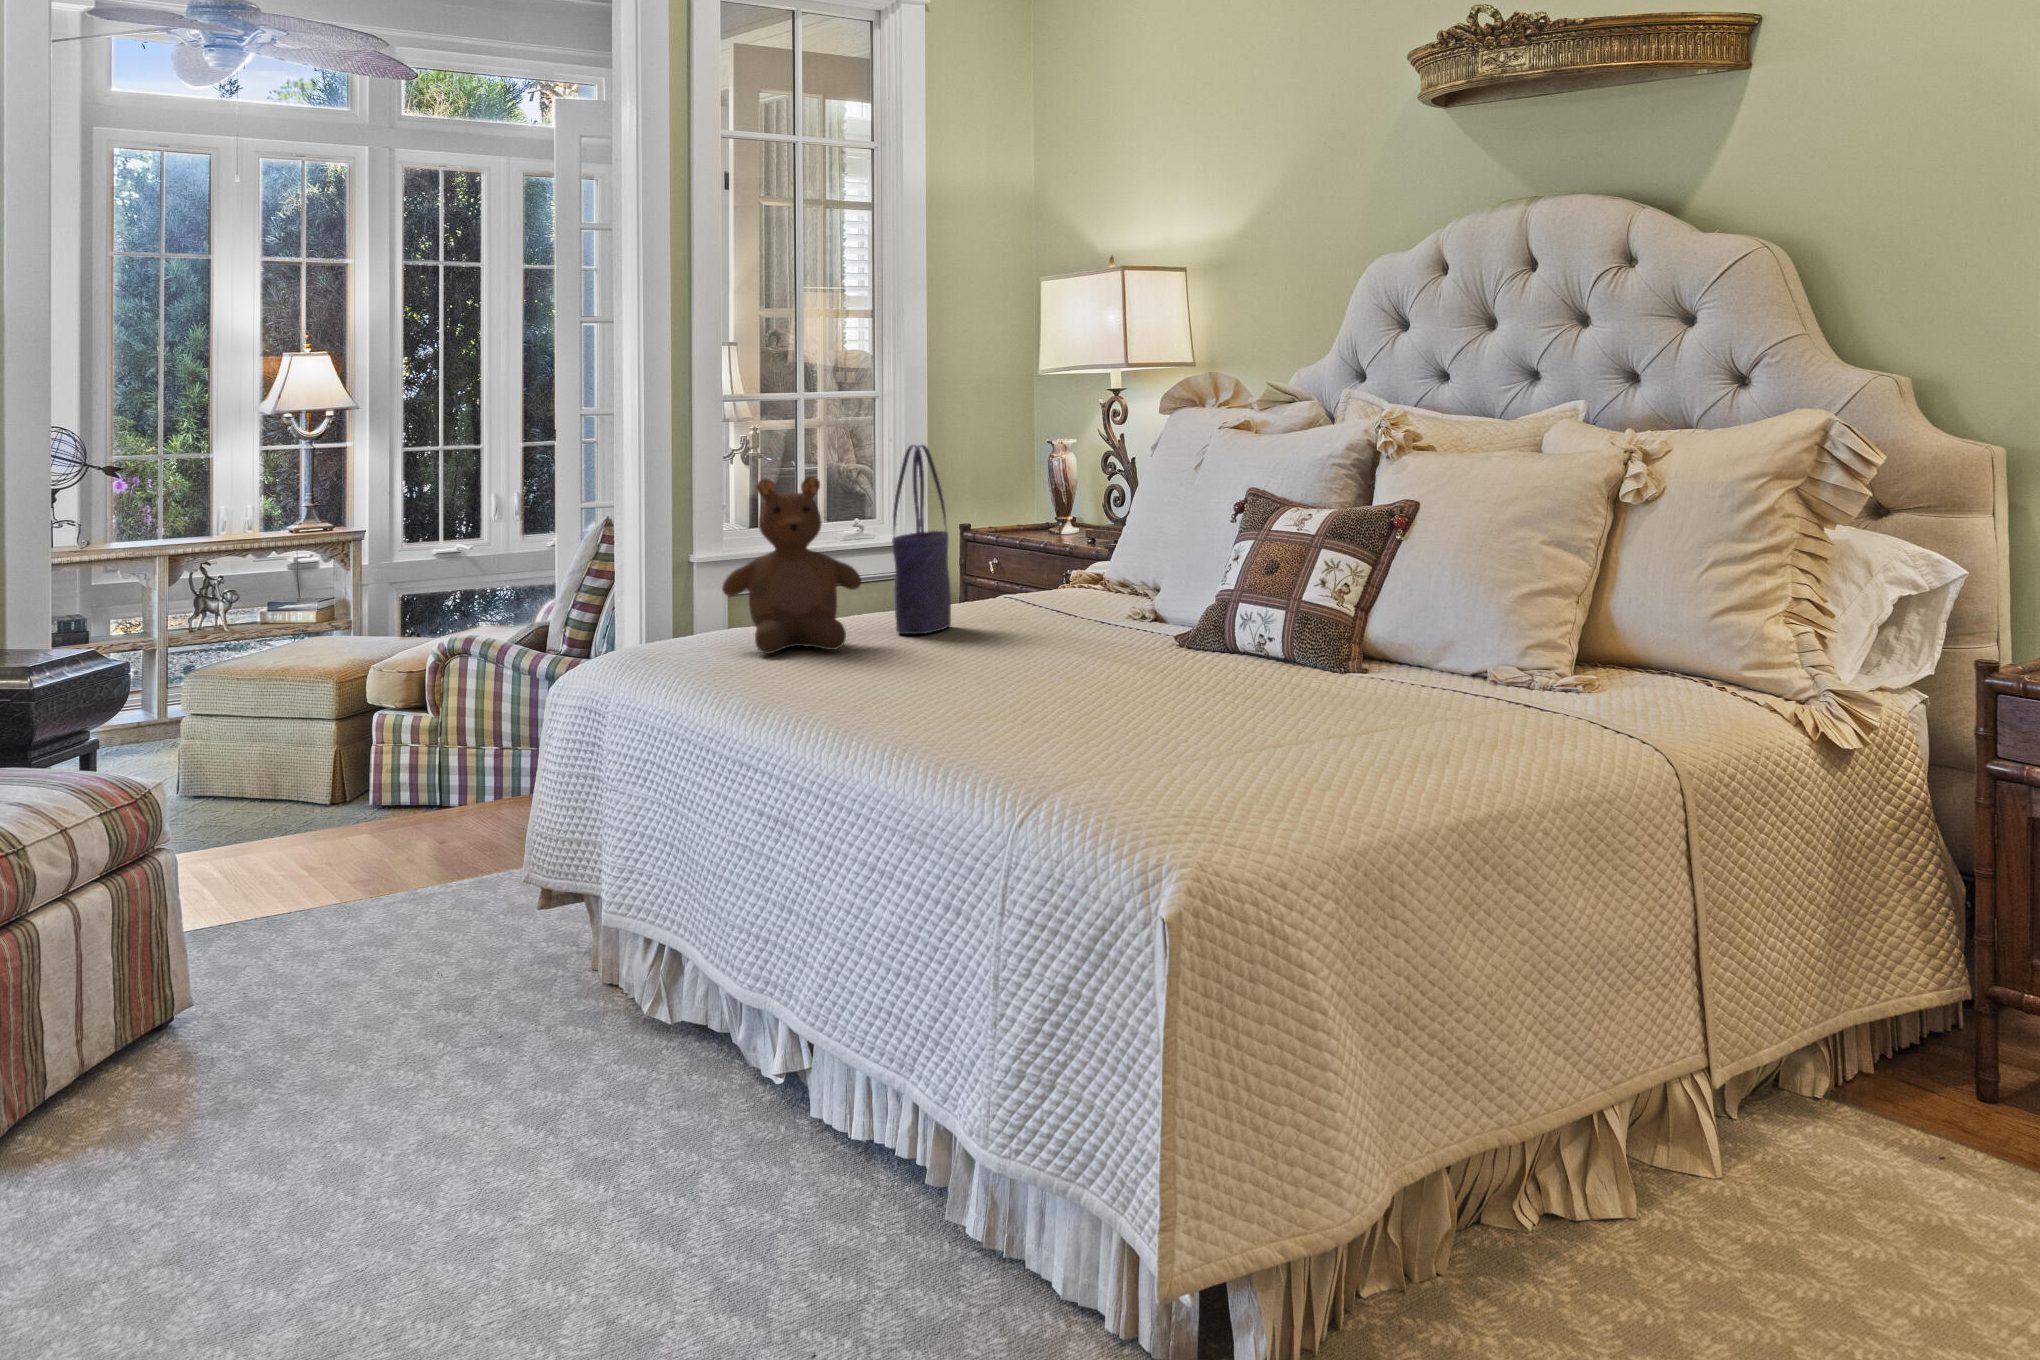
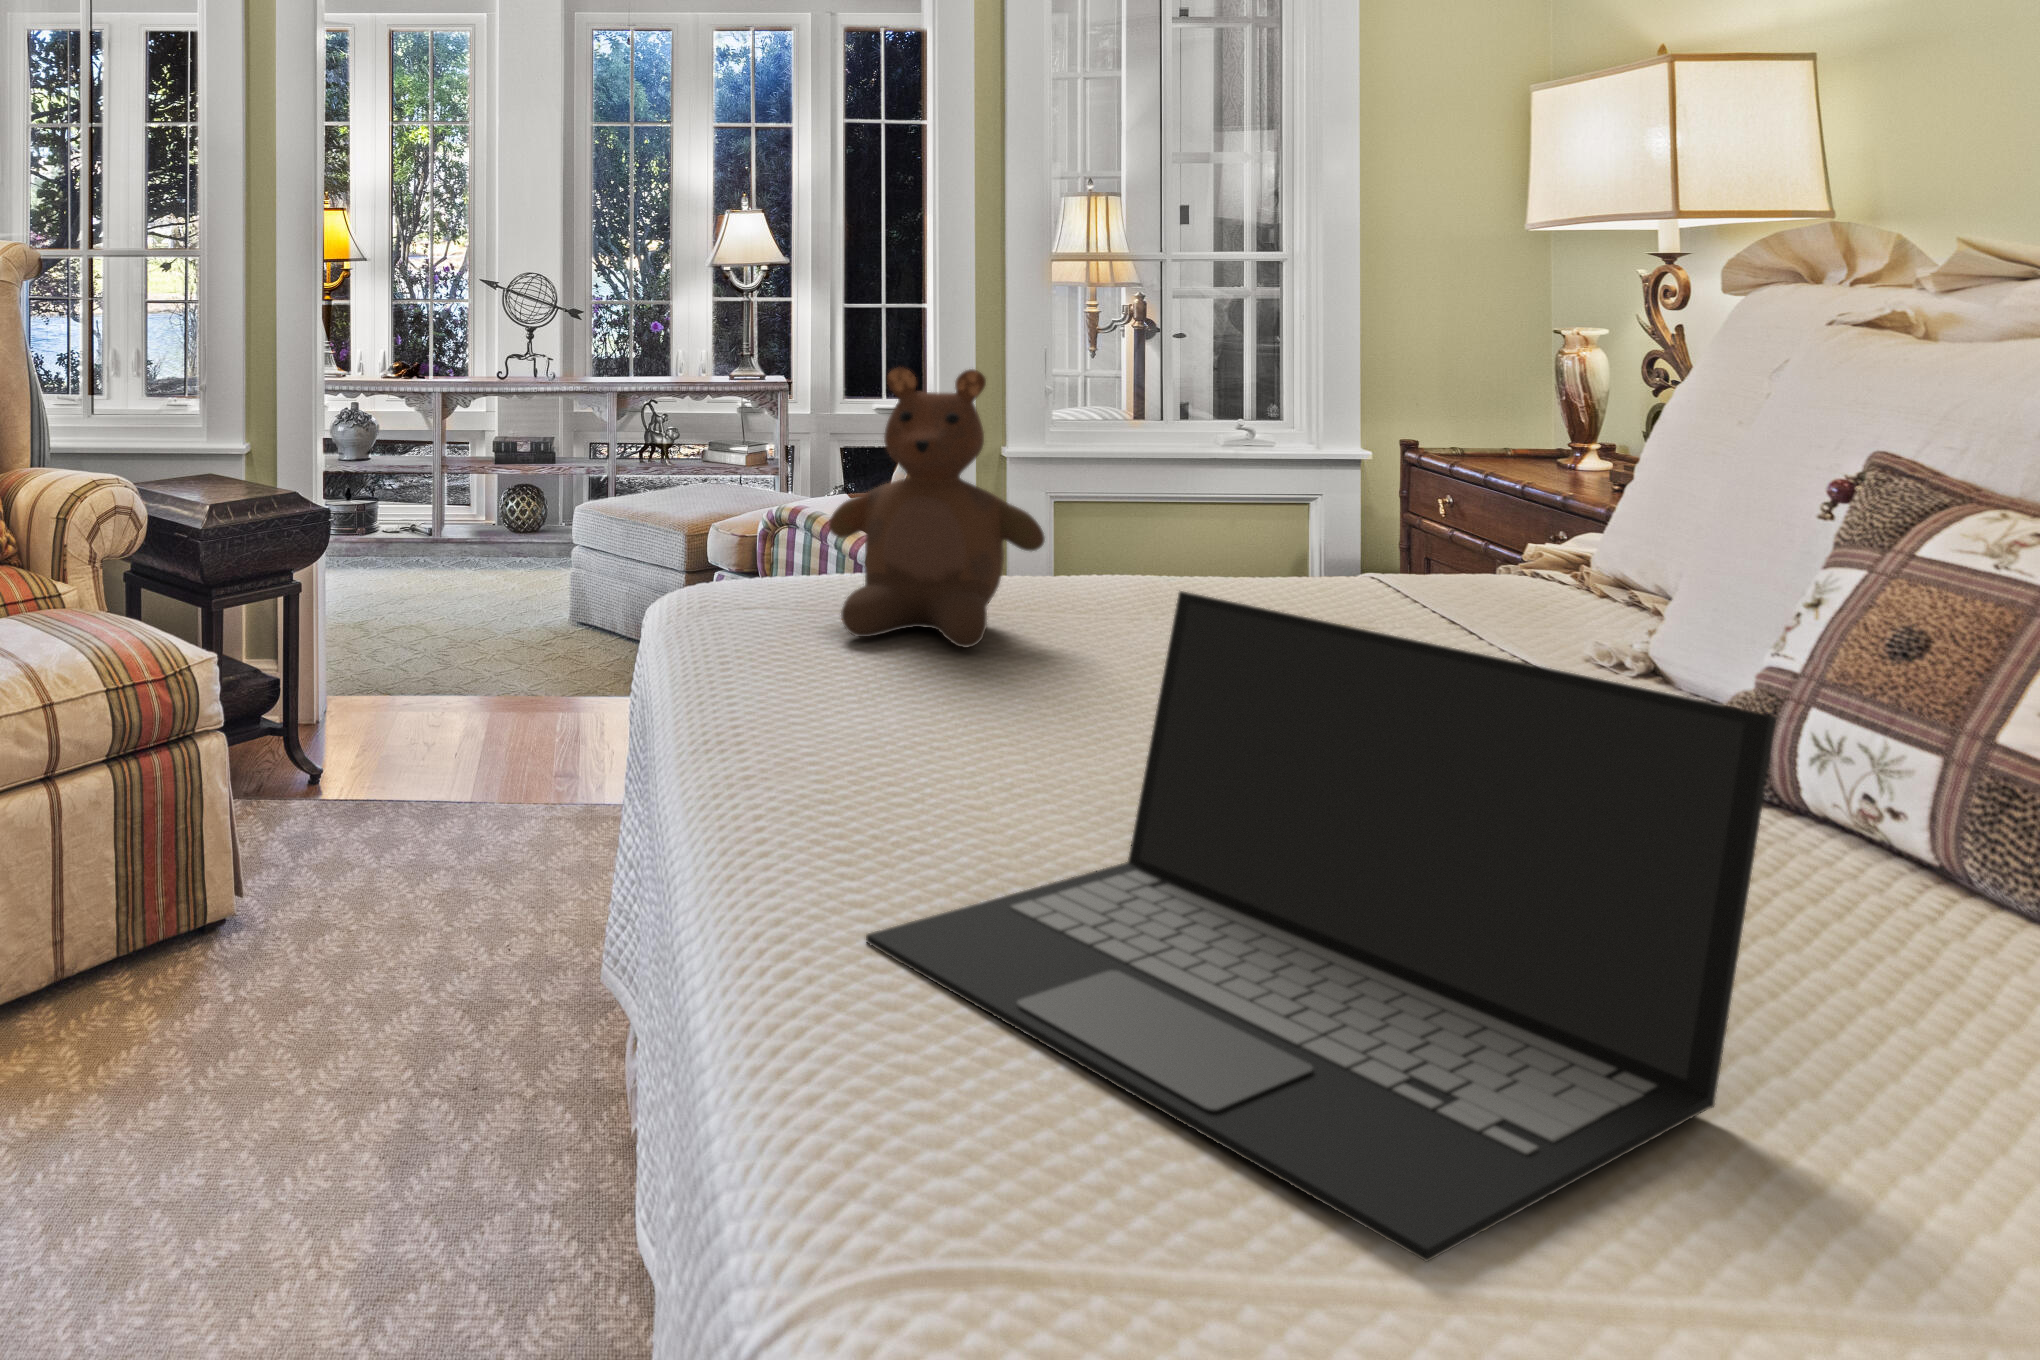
tote bag: present [892,445,951,634] -> none [1115,328,1230,634]
laptop: none [943,565,1255,742] -> present [866,591,1776,1261]

